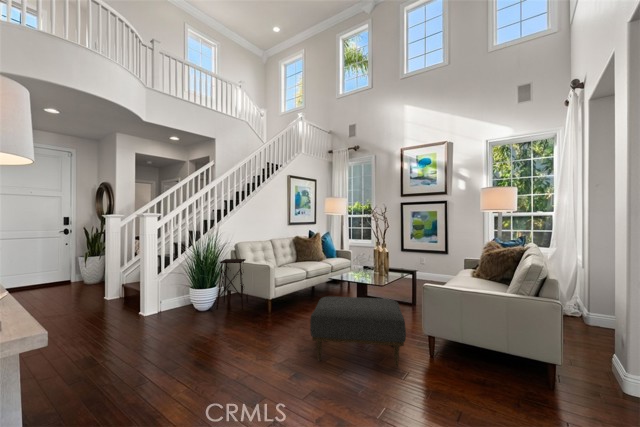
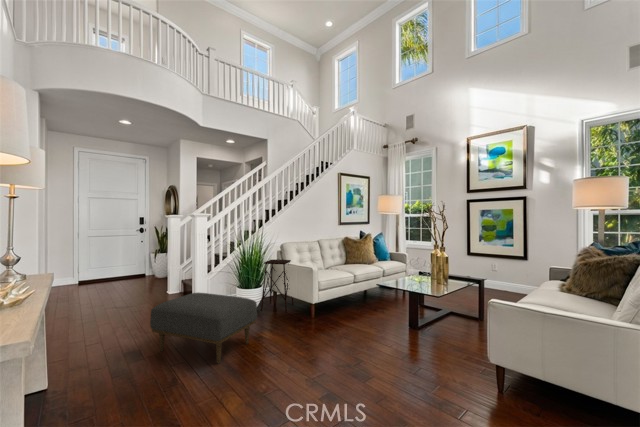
ottoman: present [310,297,406,366] -> present [150,293,257,364]

